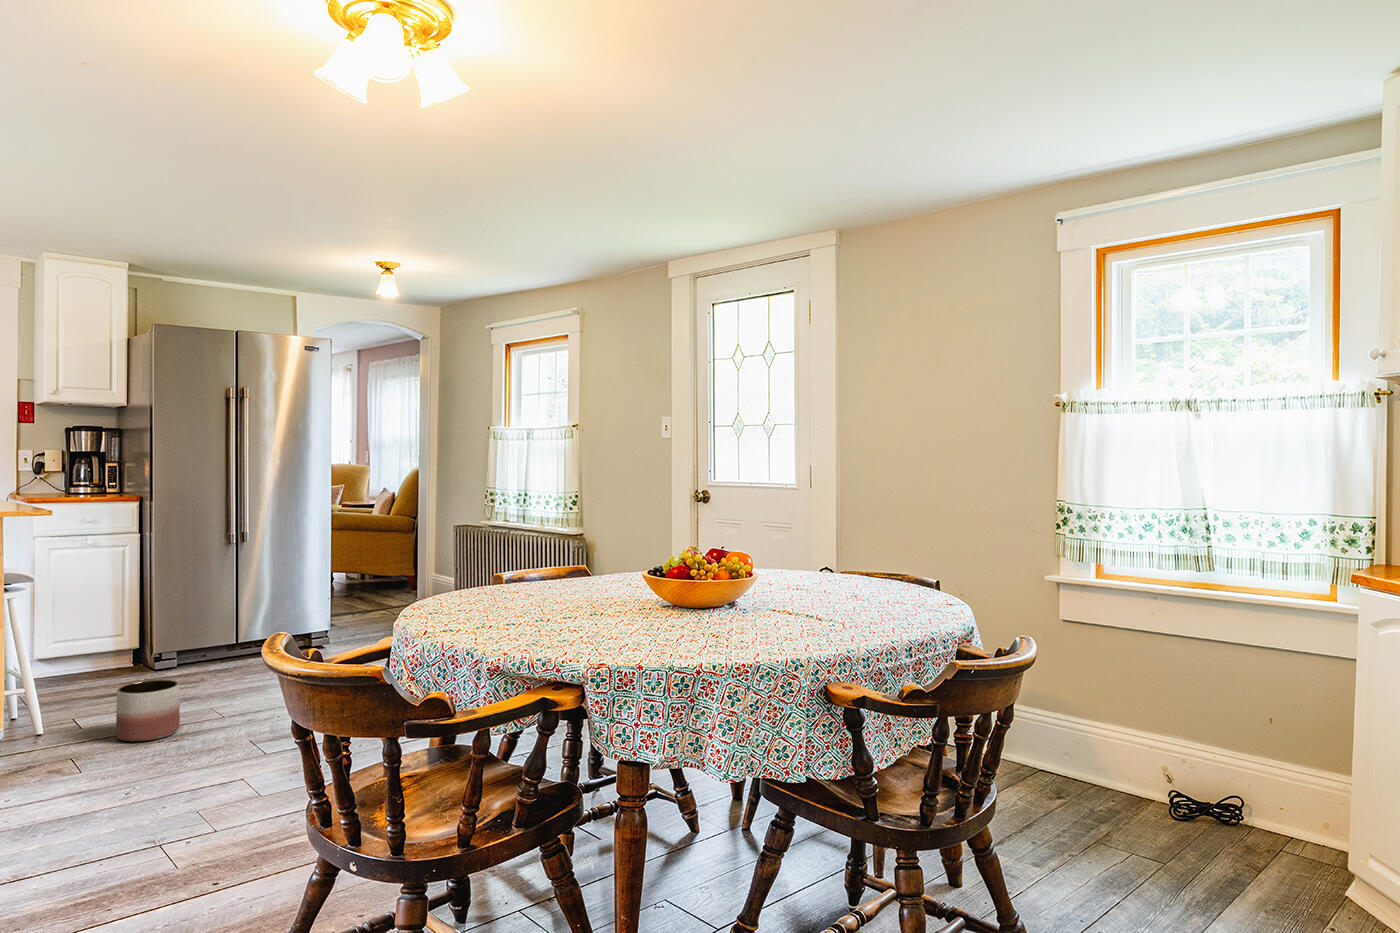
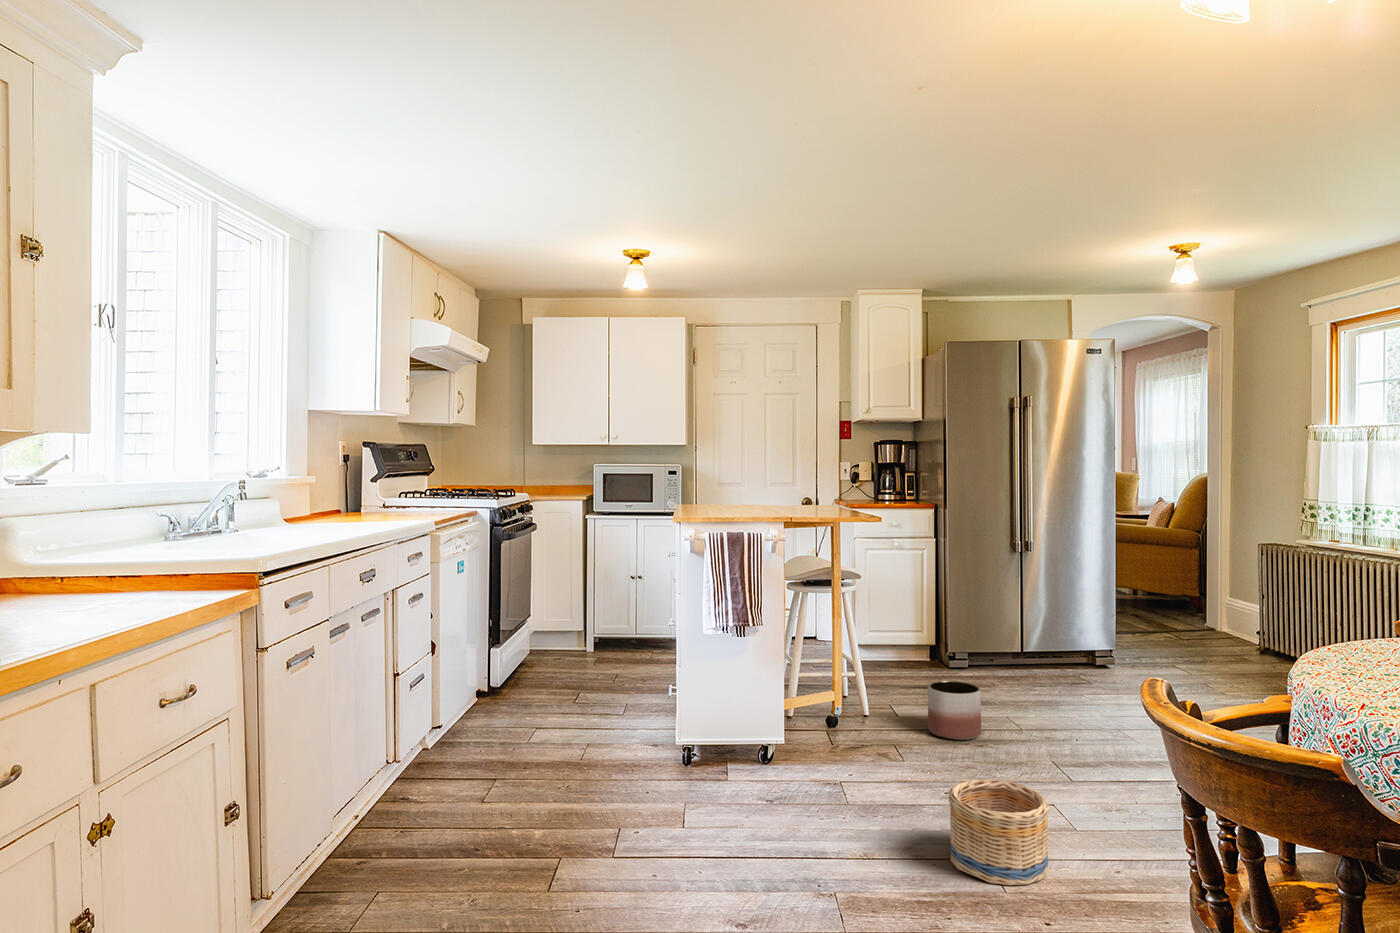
basket: none [116,764,227,866] -> present [949,779,1049,885]

